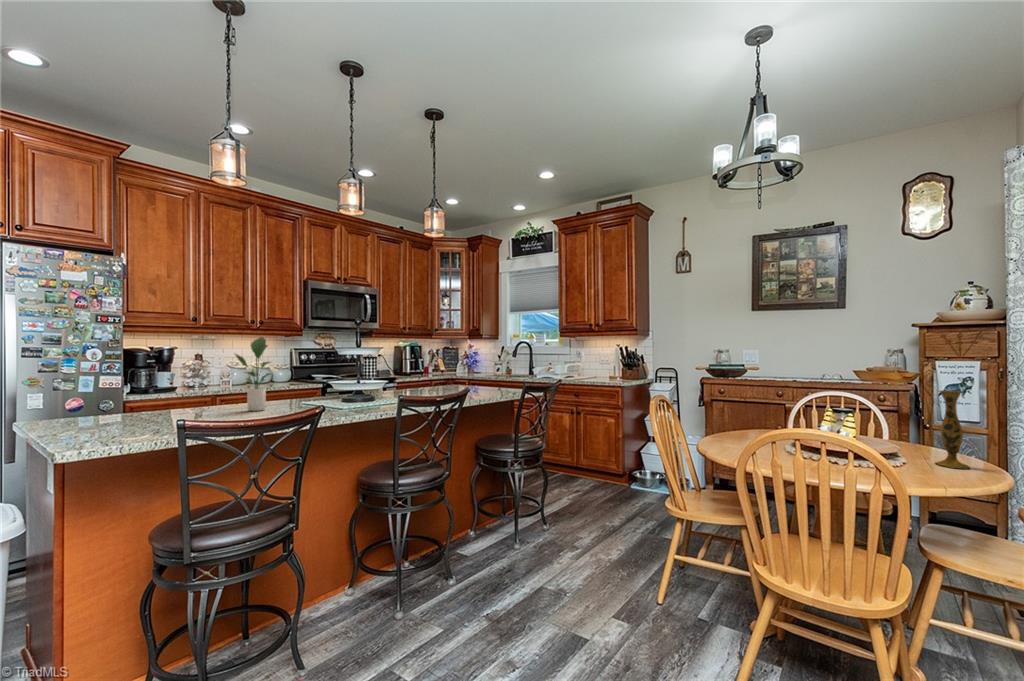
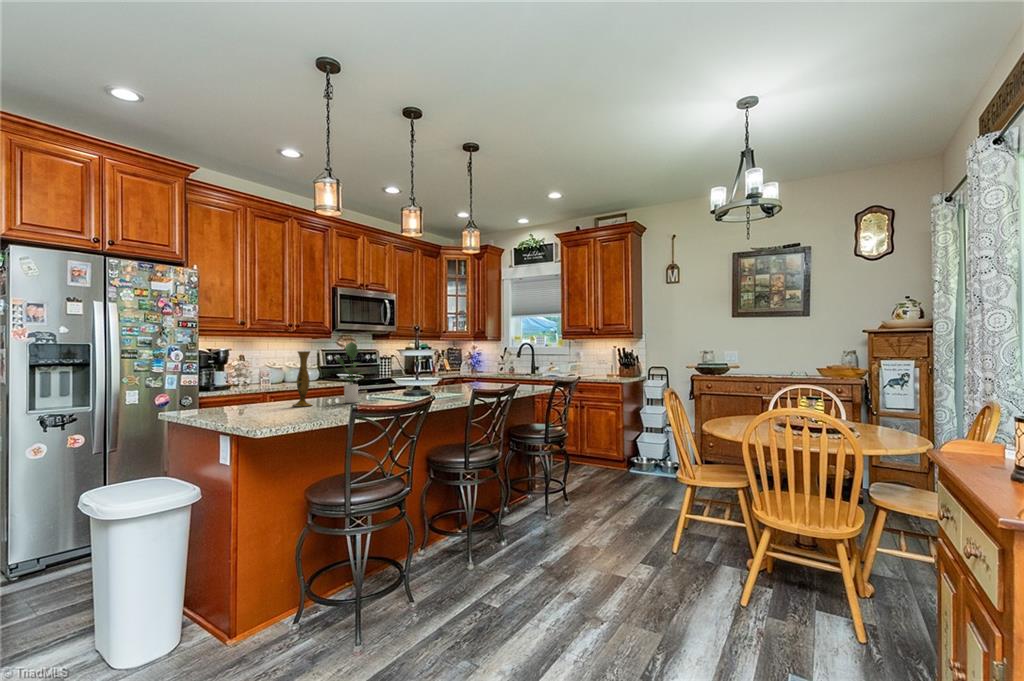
vase: present [936,390,970,468] -> present [293,351,312,406]

